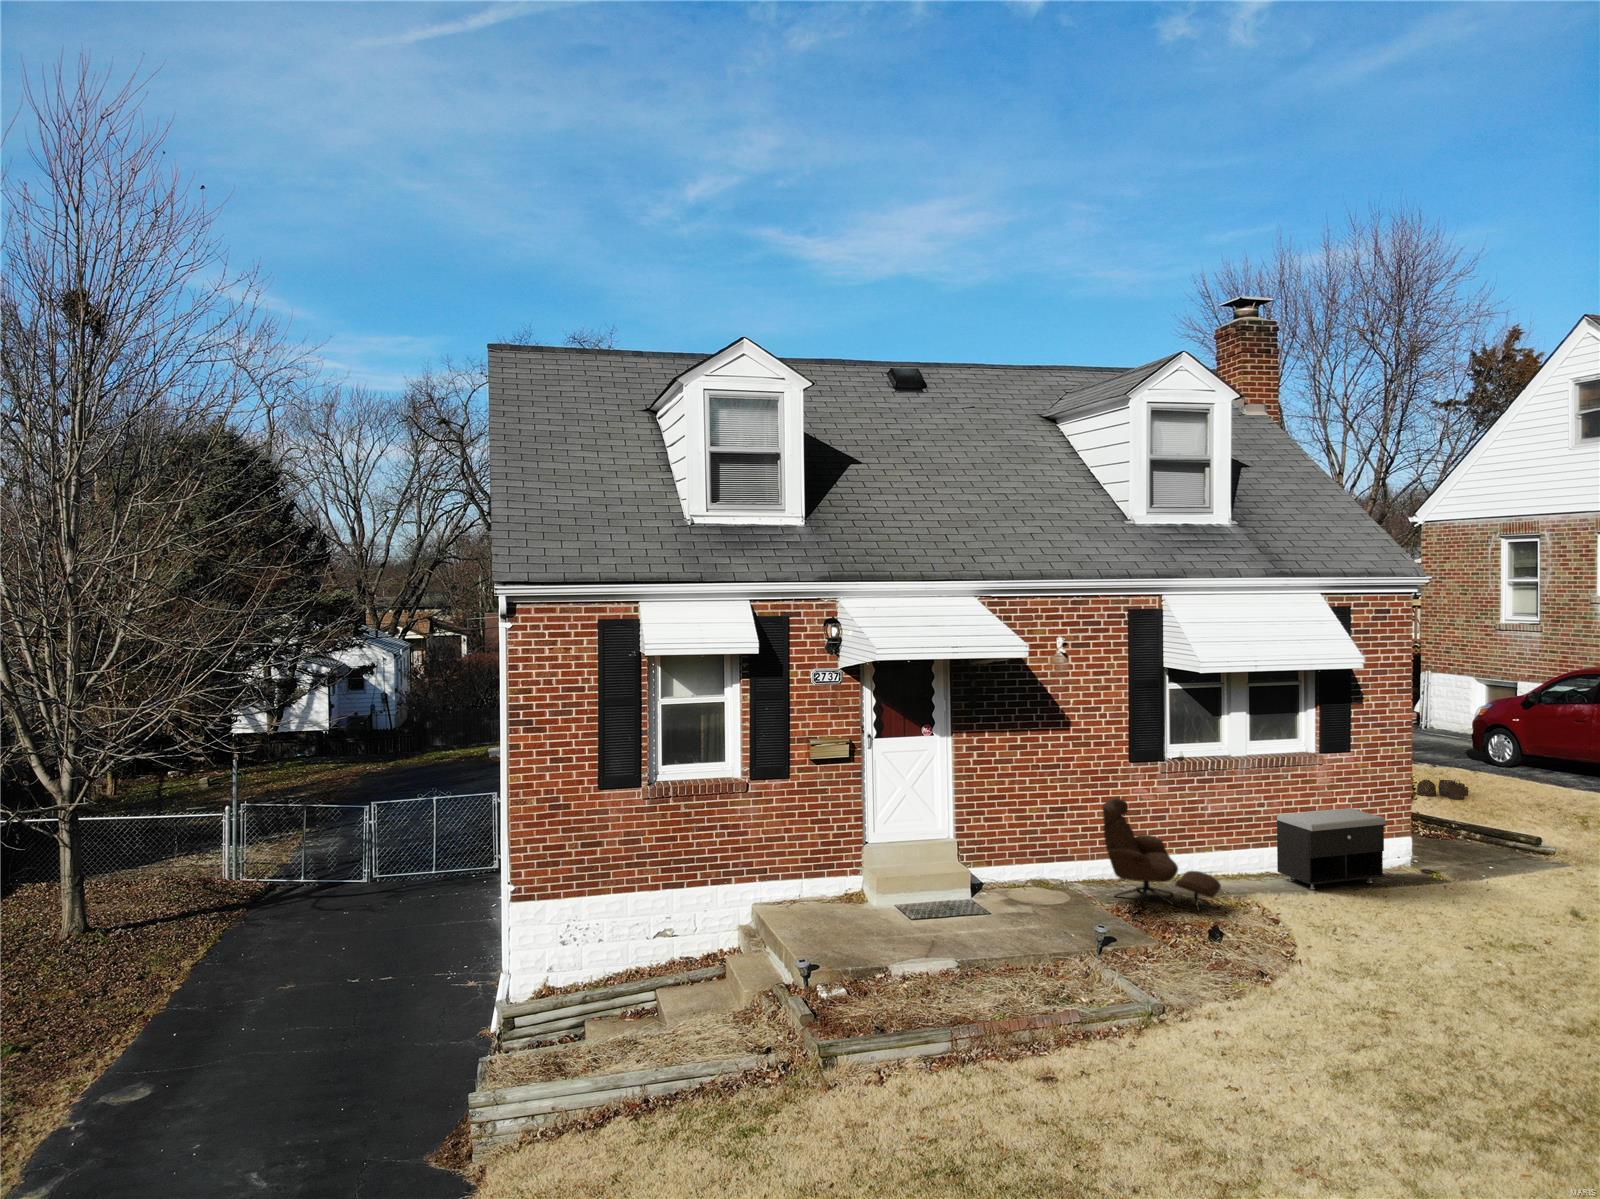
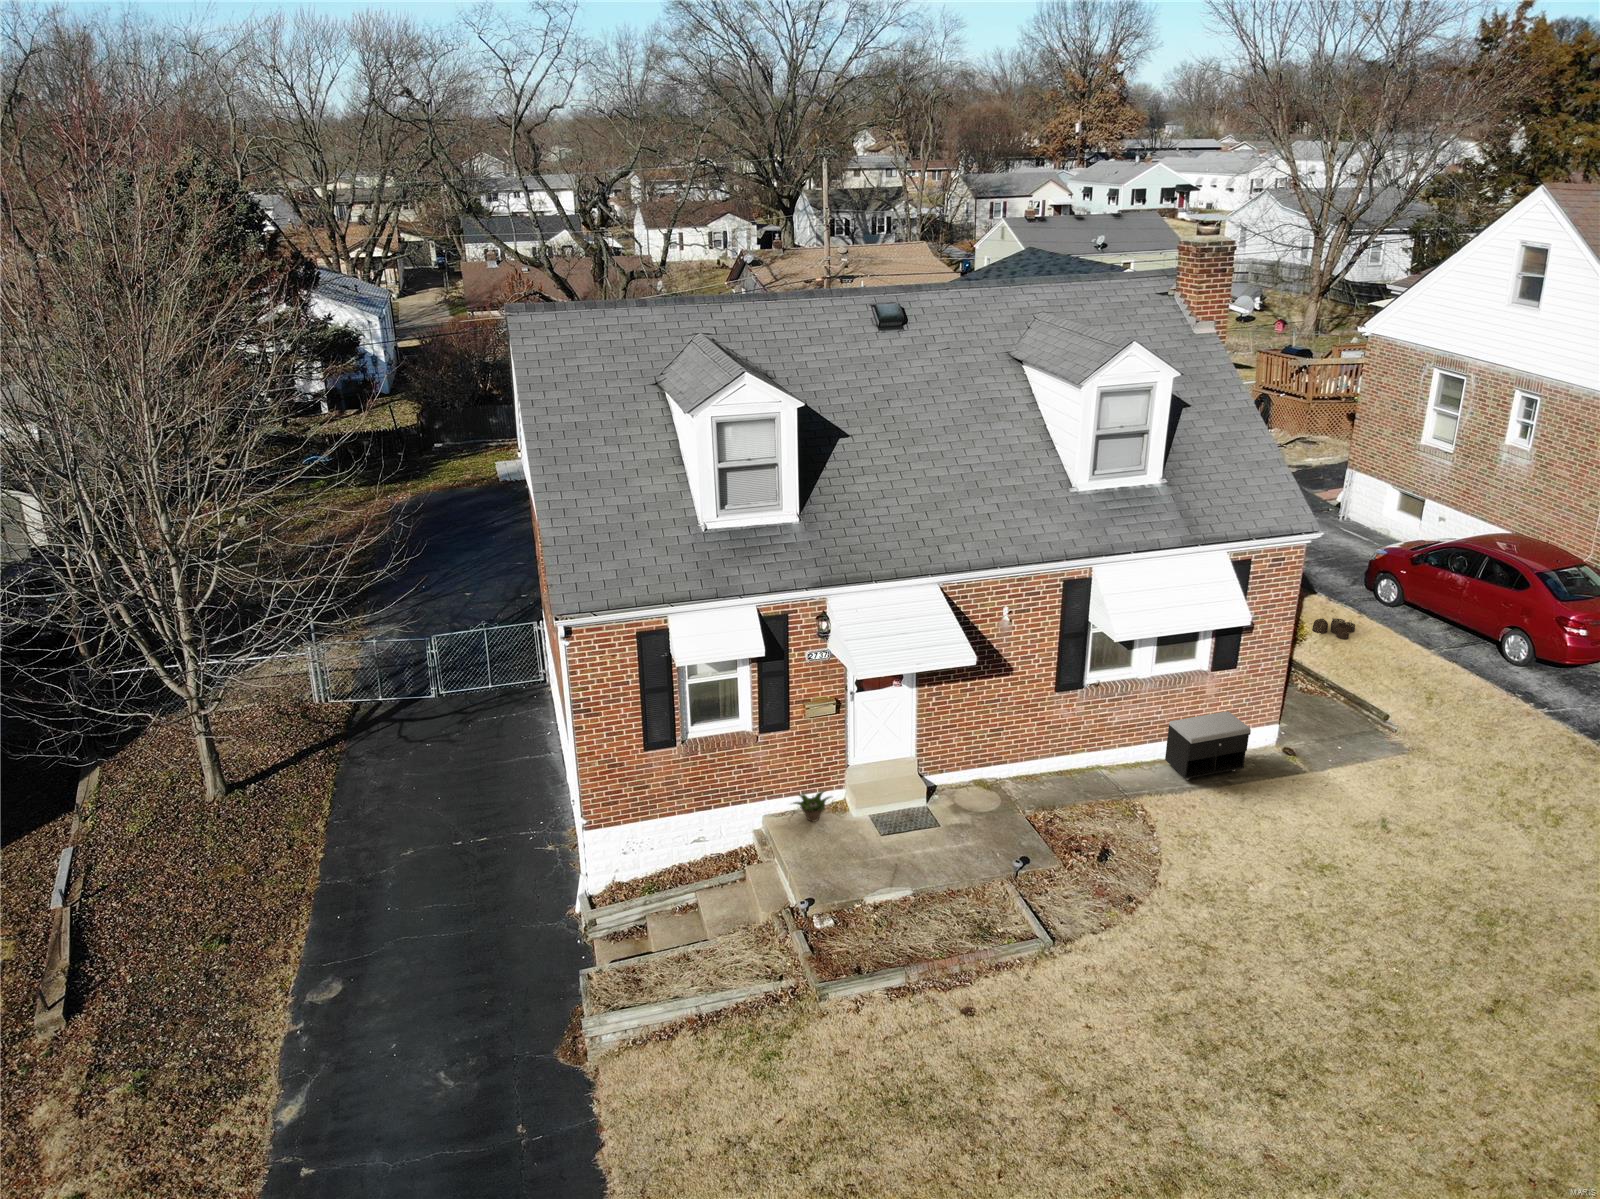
lounge chair: present [1102,798,1221,912] -> none [1030,716,1115,813]
decorative plant: none [789,868,848,907] -> present [794,791,831,822]

